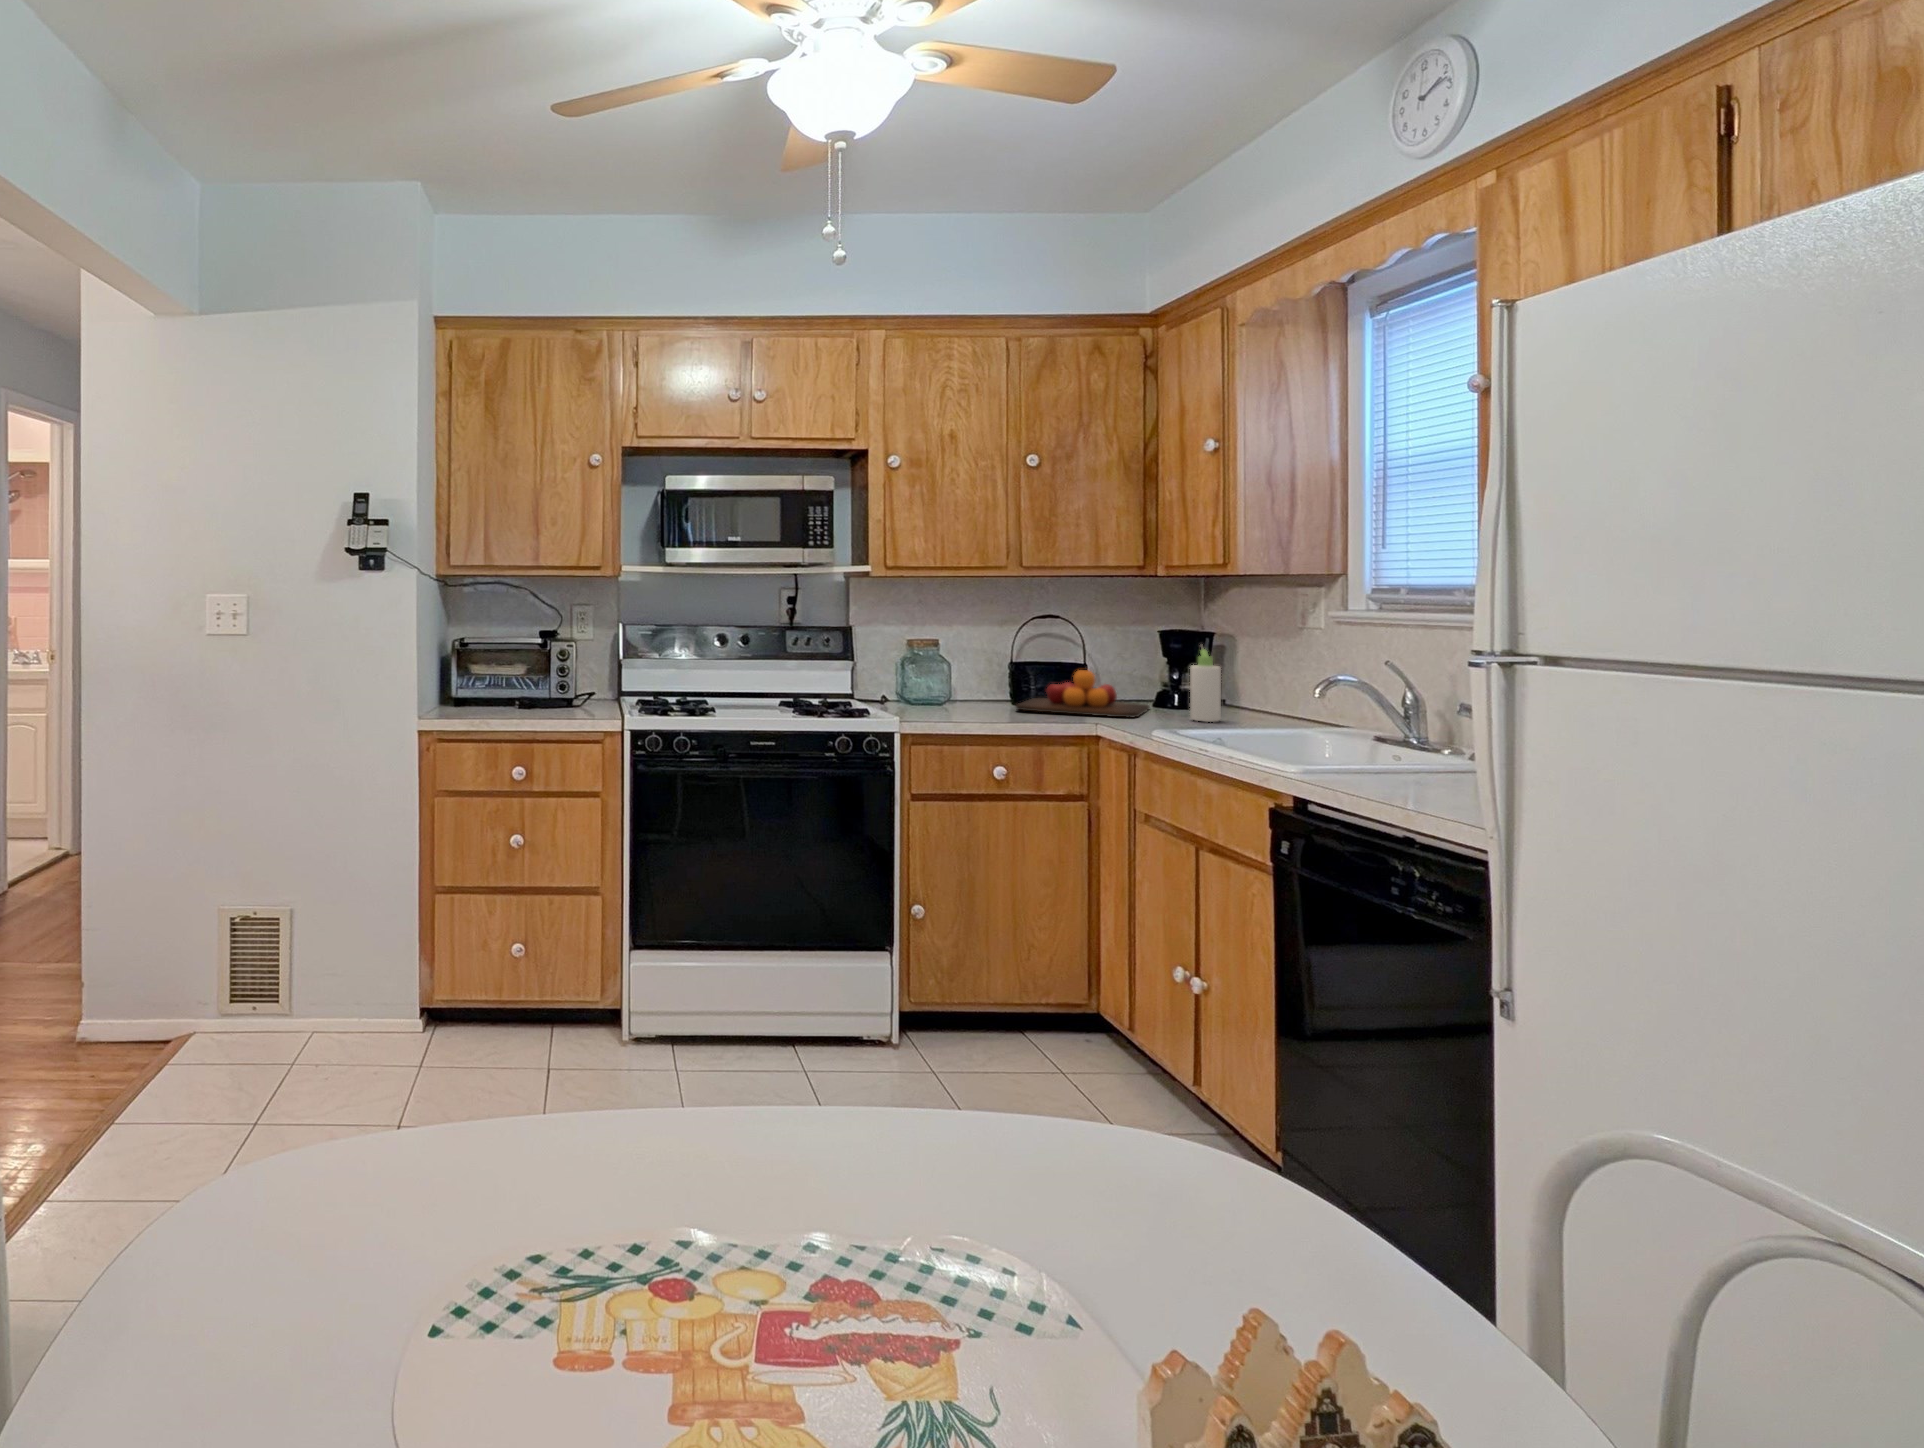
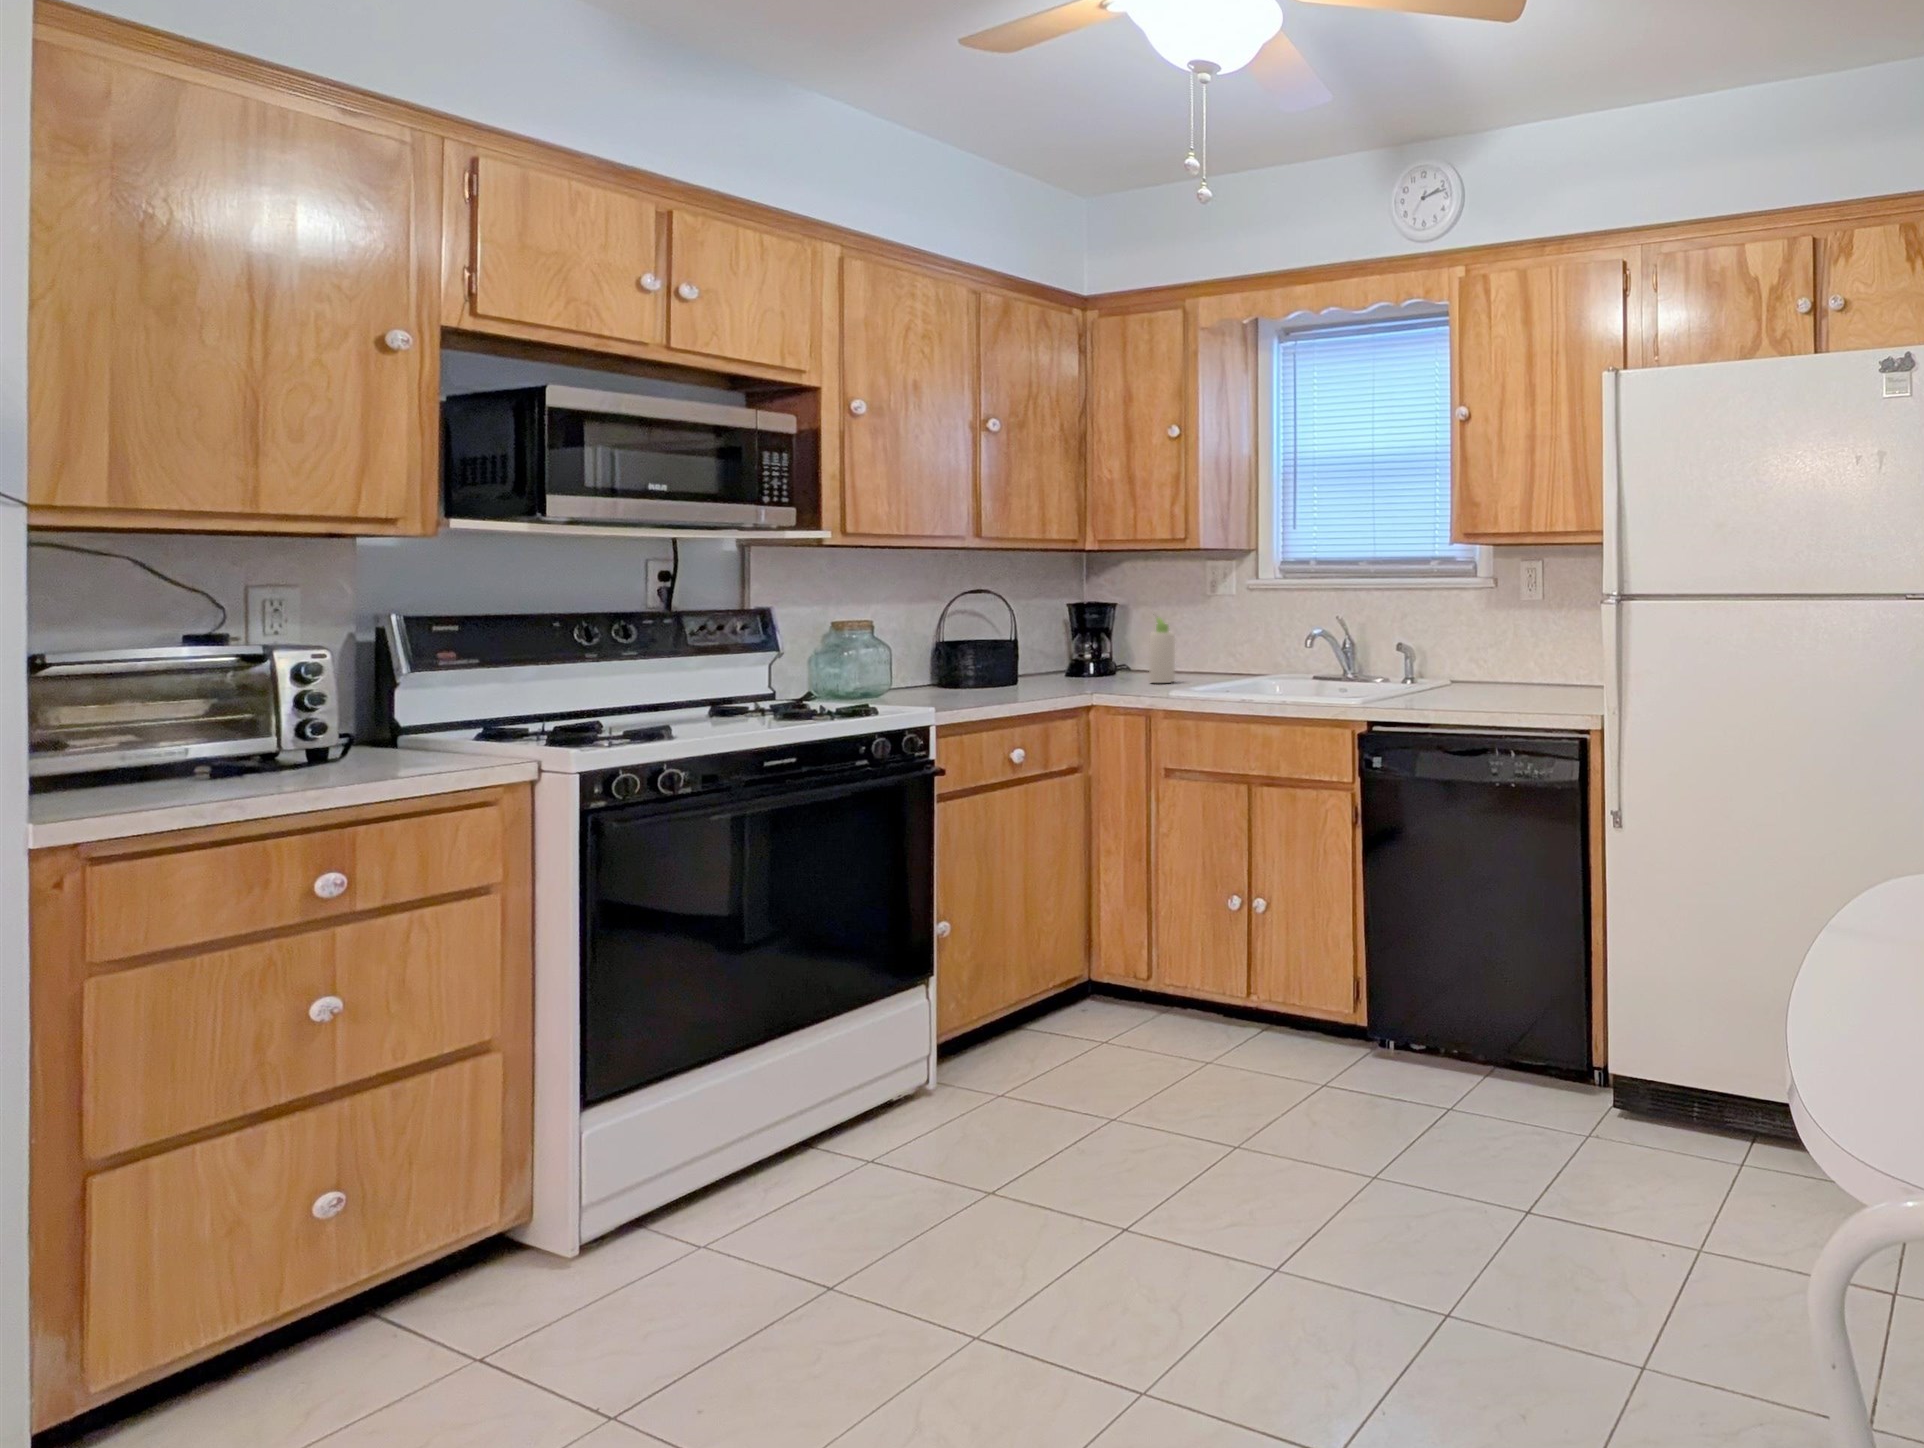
chopping board: present [1016,670,1150,717] -> none [972,645,1105,692]

